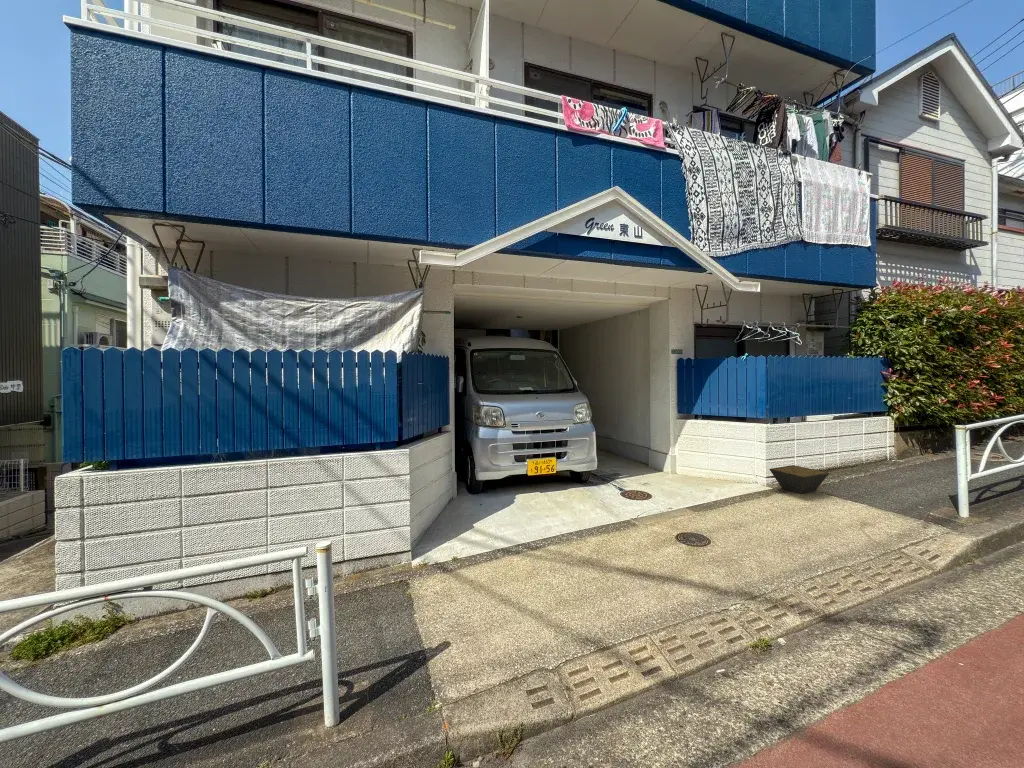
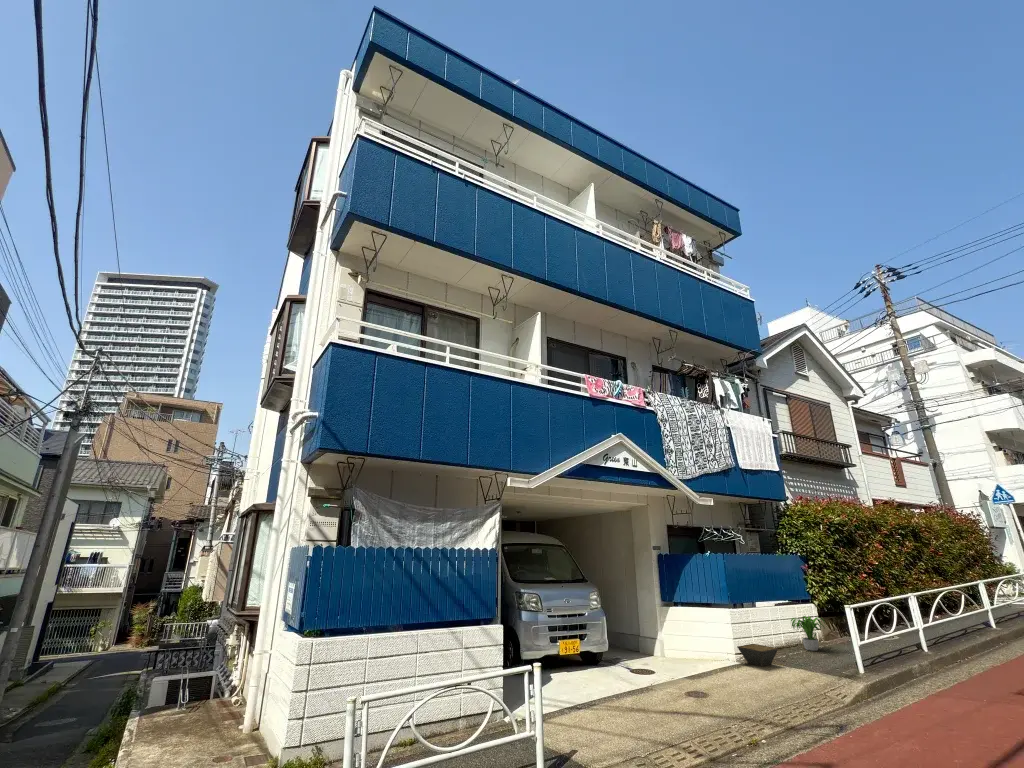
potted plant: none [852,431,905,473] -> present [791,616,825,651]

